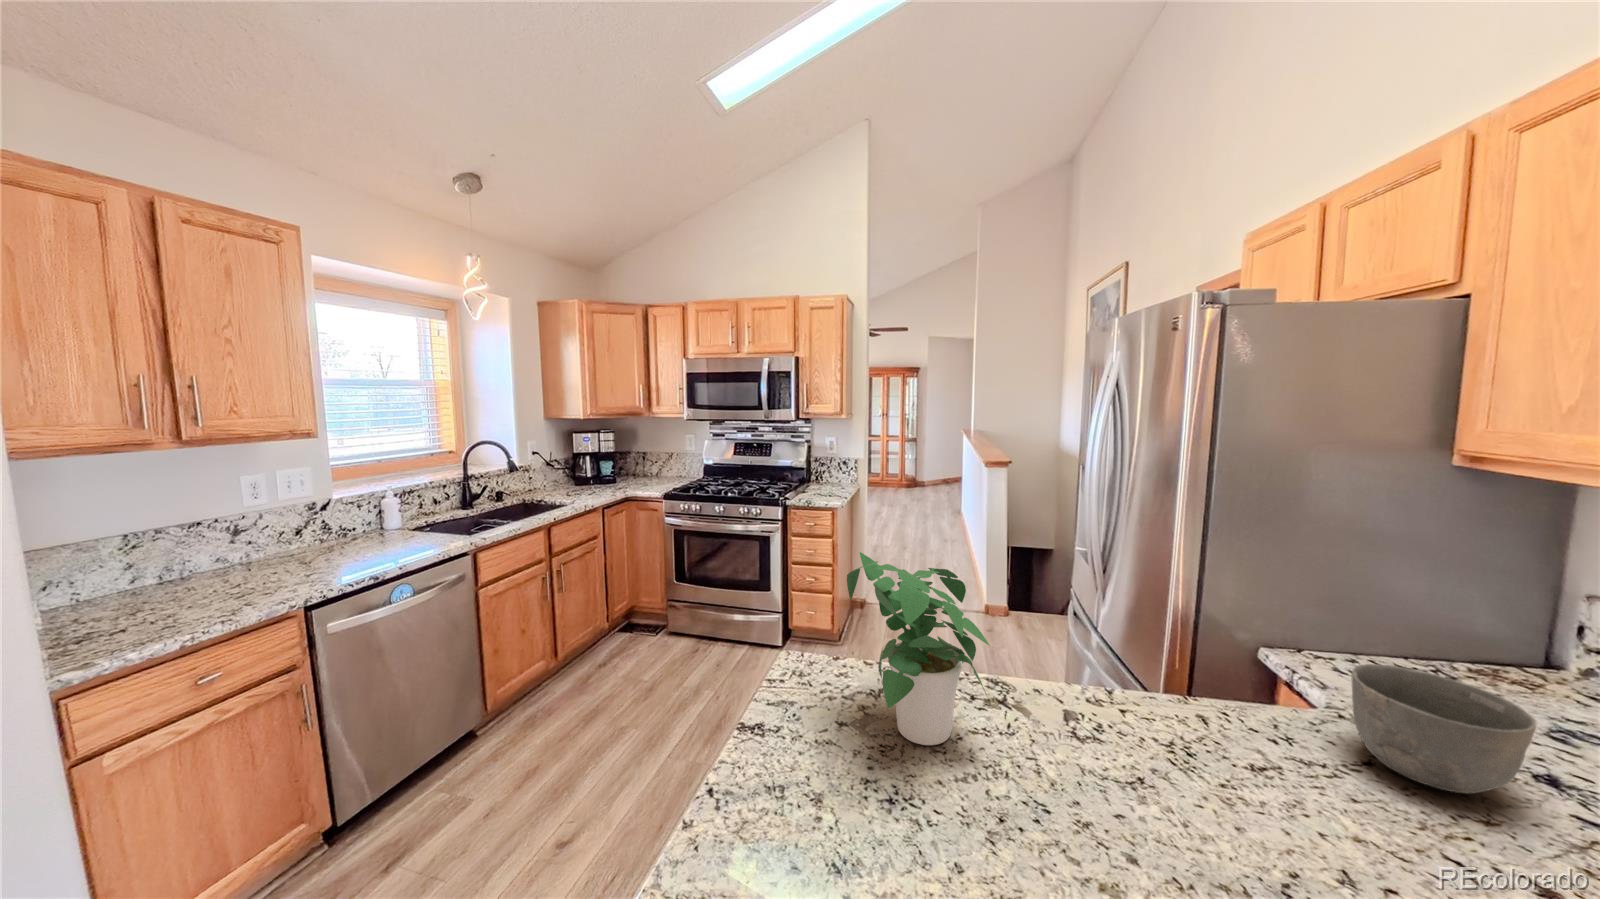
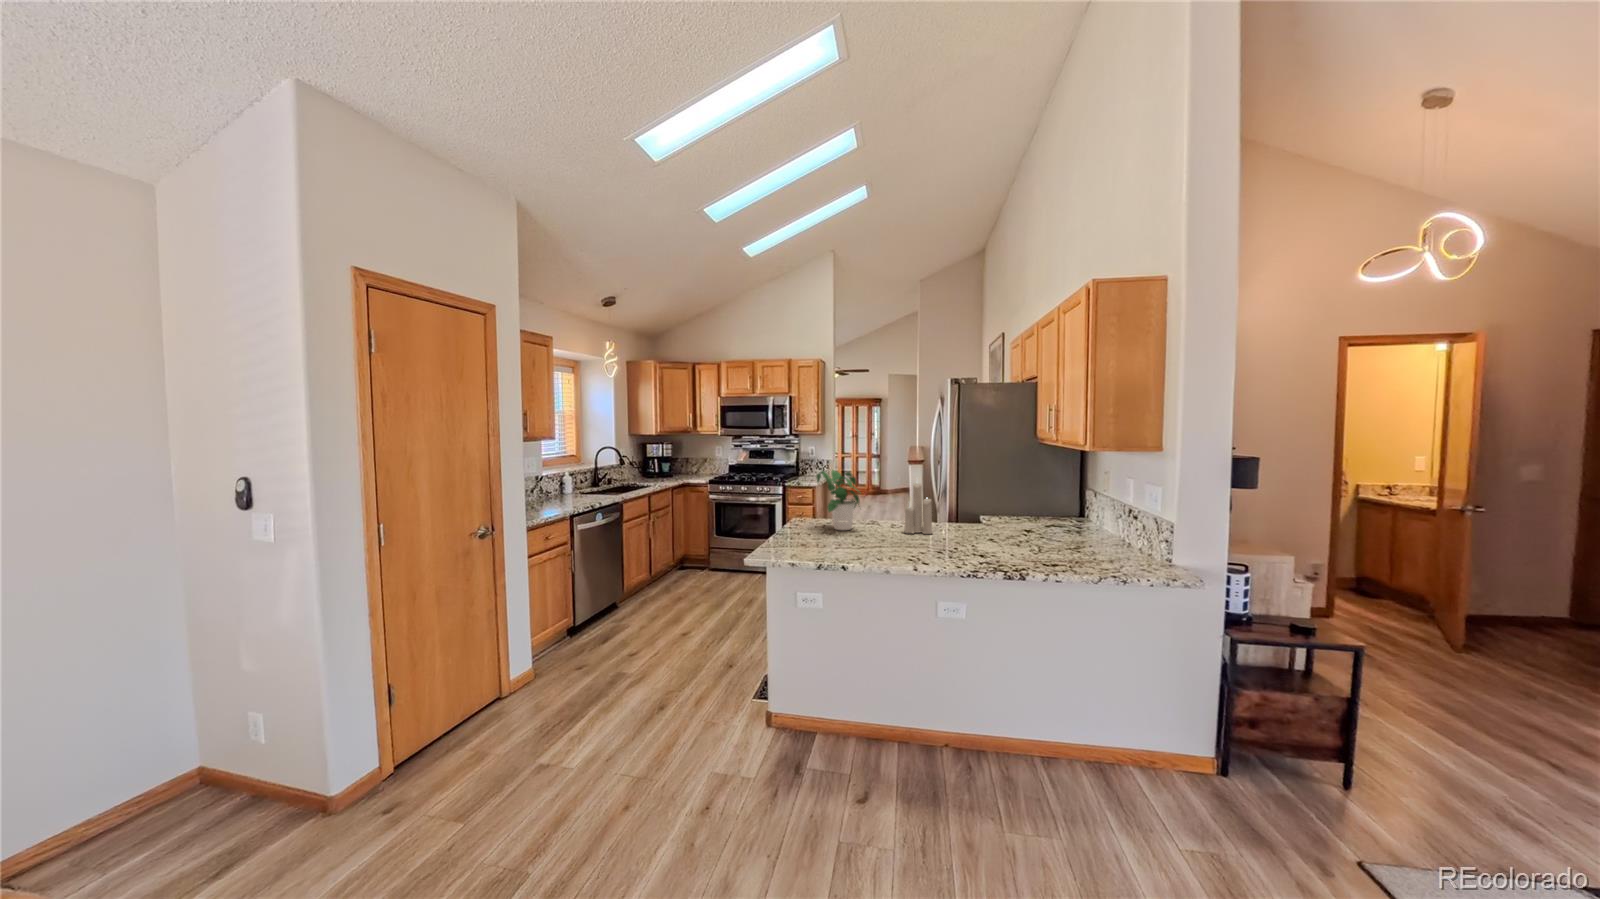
candle: none [1127,588,1238,797] -> present [904,483,933,534]
bowl: present [1352,664,1536,794] -> none [976,502,1015,532]

